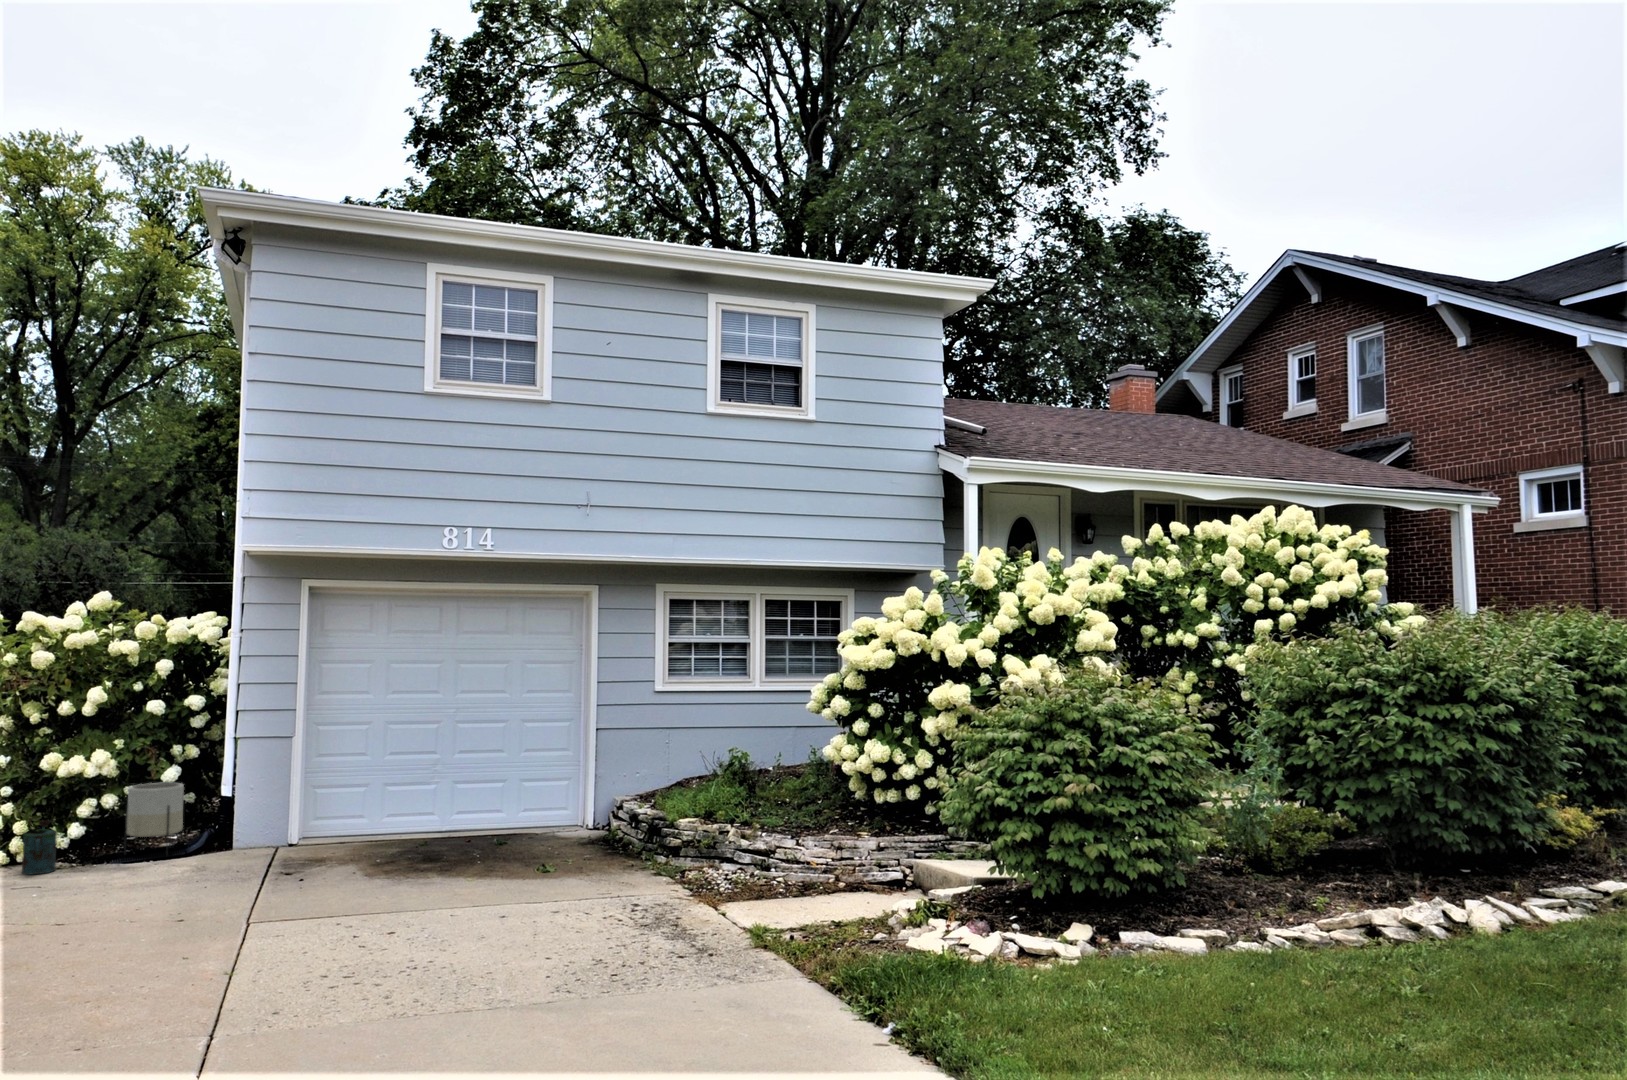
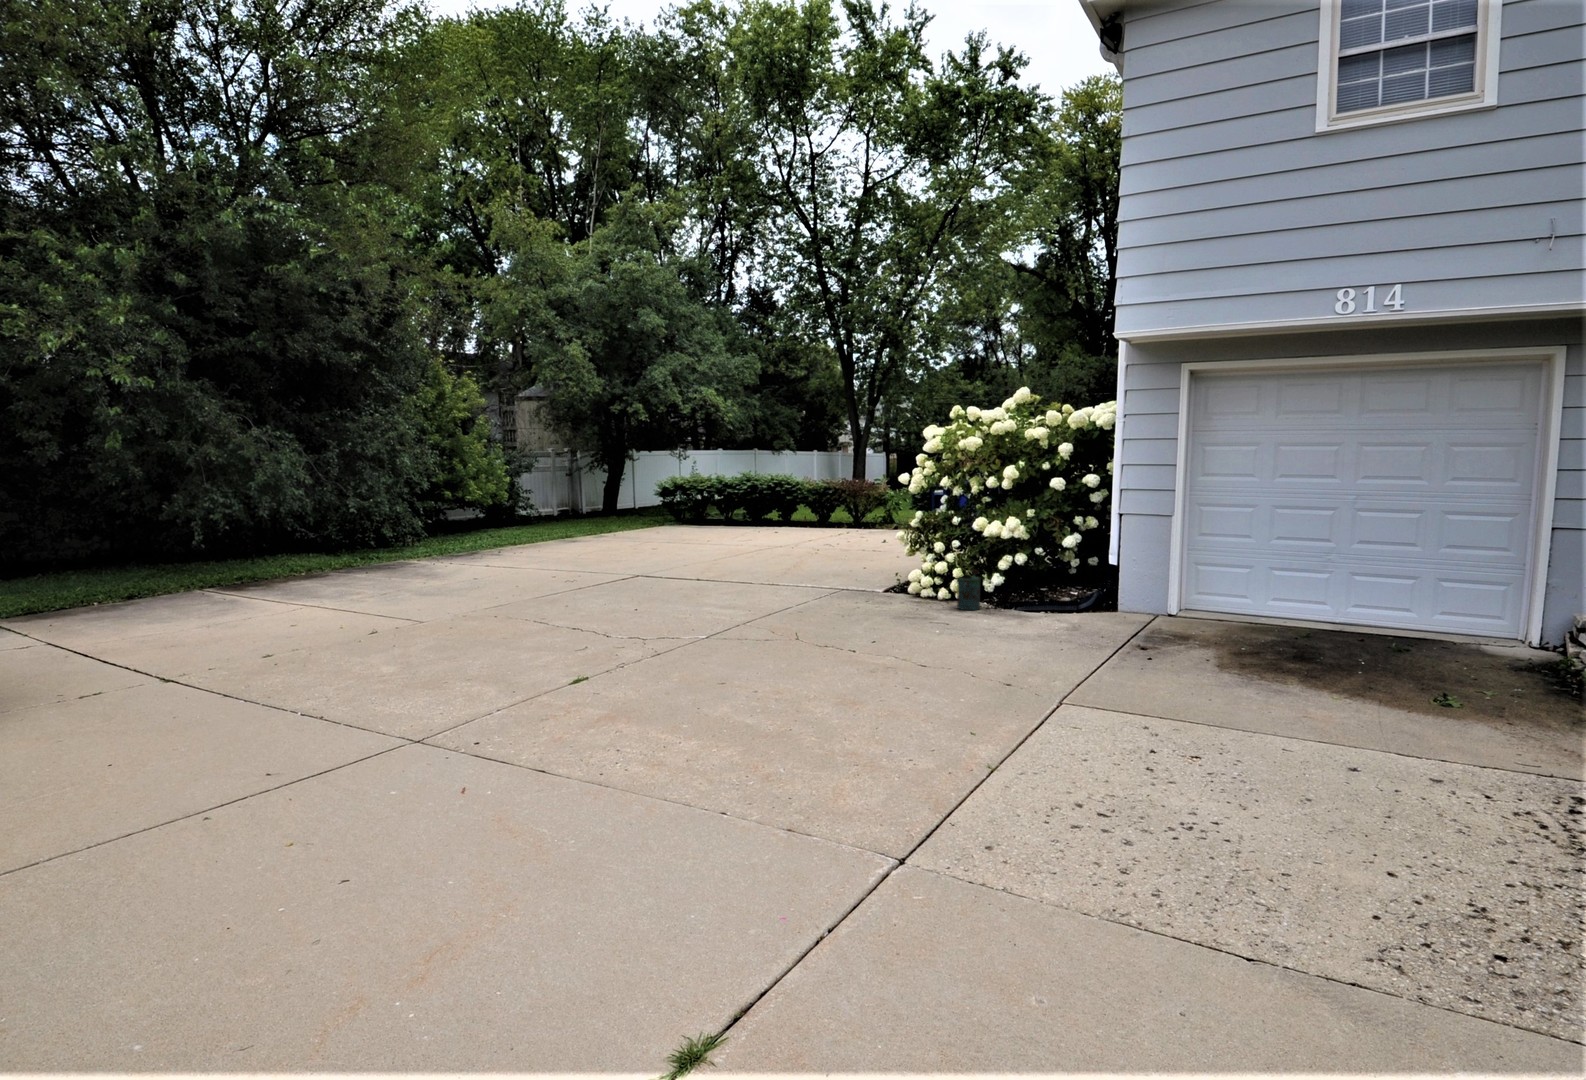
planter: present [124,783,184,855] -> none [1033,548,1079,611]

